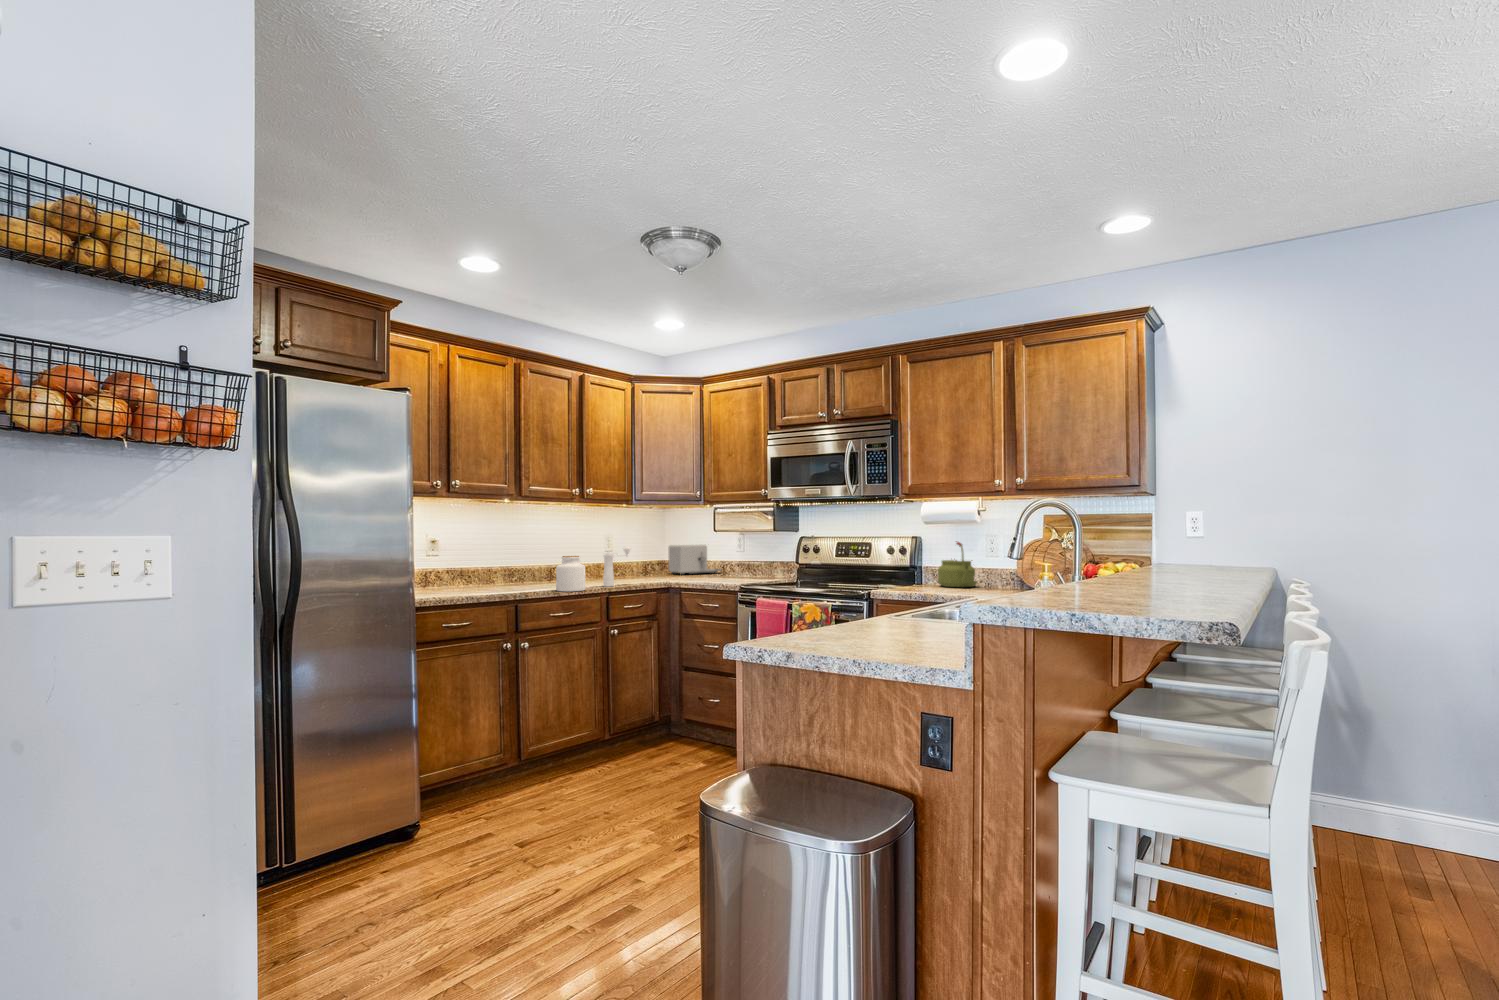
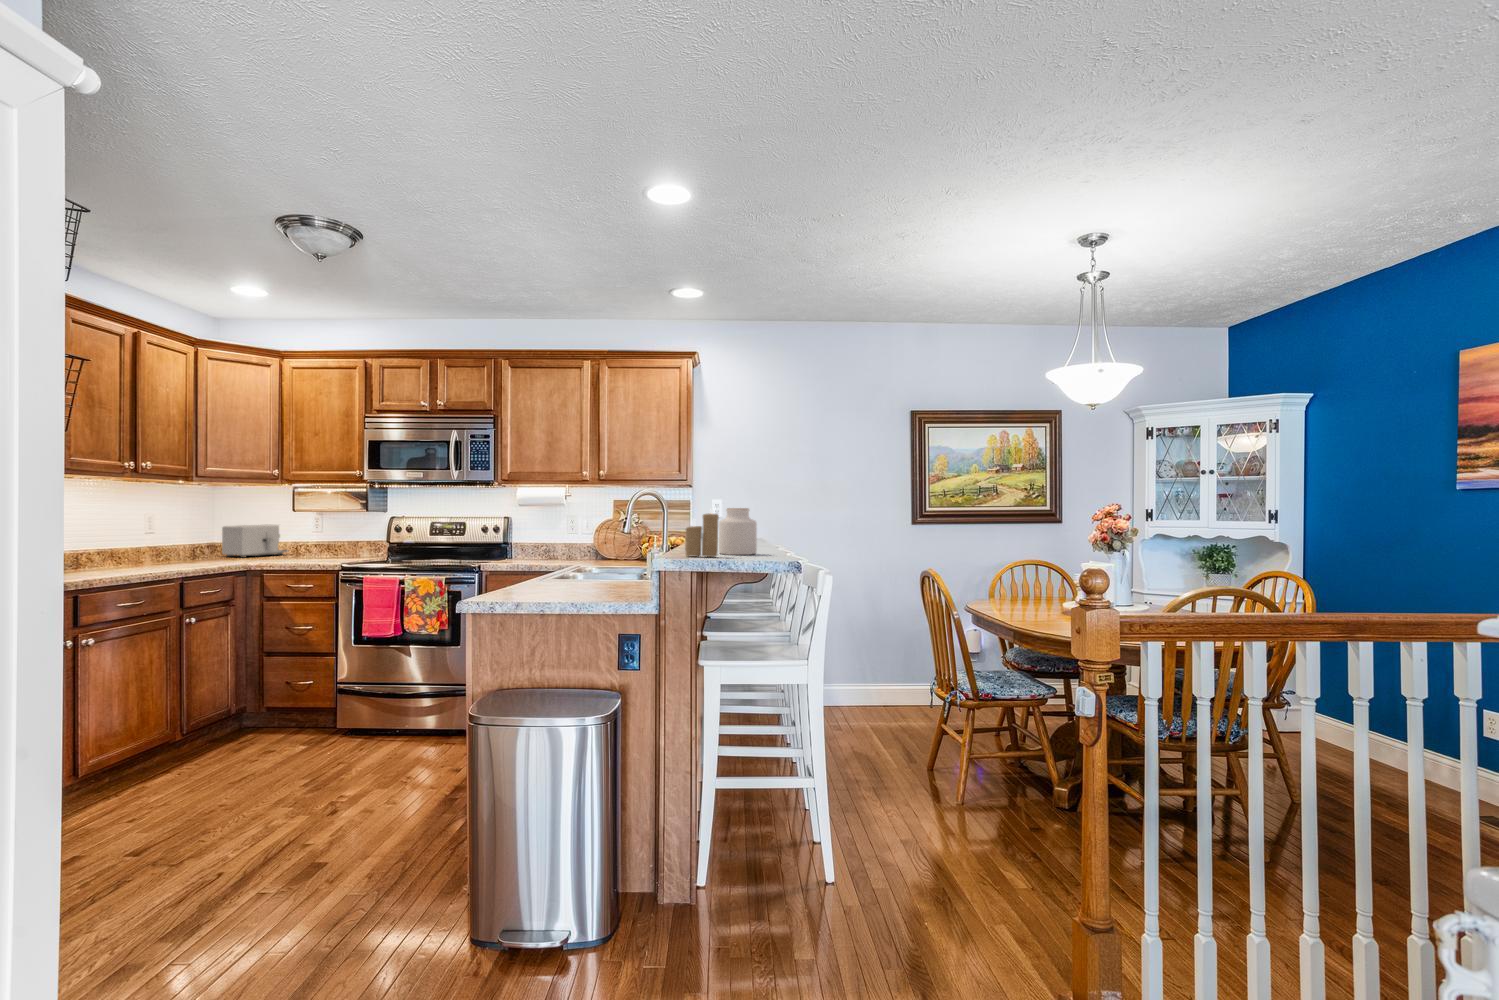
candle: none [1056,512,1117,598] -> present [685,509,719,557]
kettle: present [938,541,977,587] -> none [528,521,562,559]
pepper mill: present [603,547,631,587] -> none [174,528,208,572]
jar: present [556,556,585,592] -> present [719,508,757,555]

